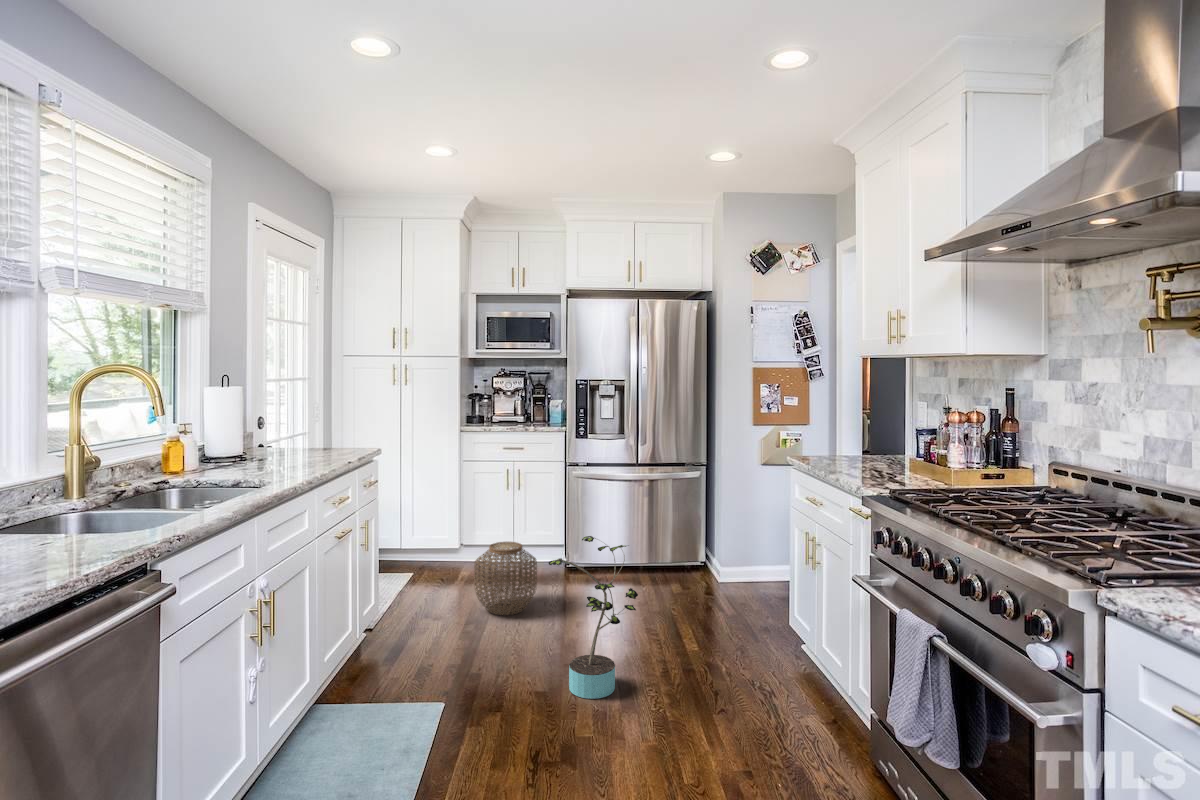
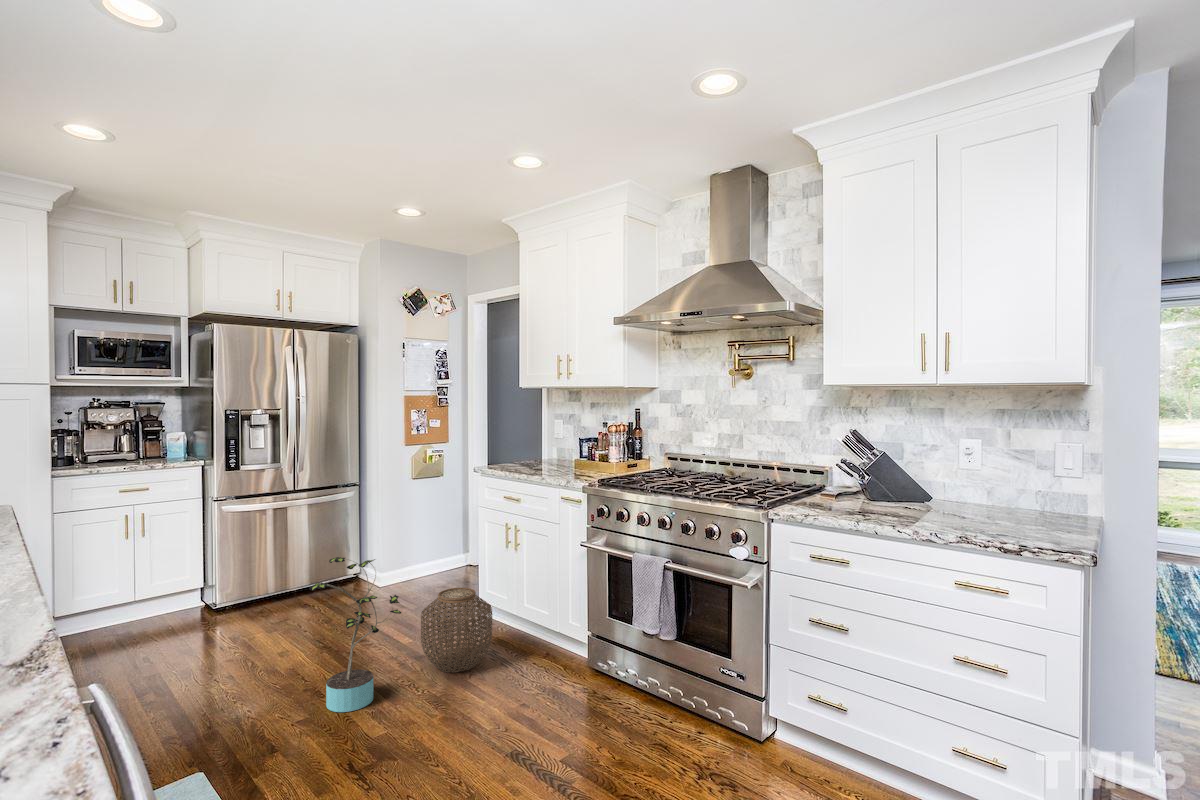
woven basket: present [474,542,537,615] -> present [421,588,492,673]

